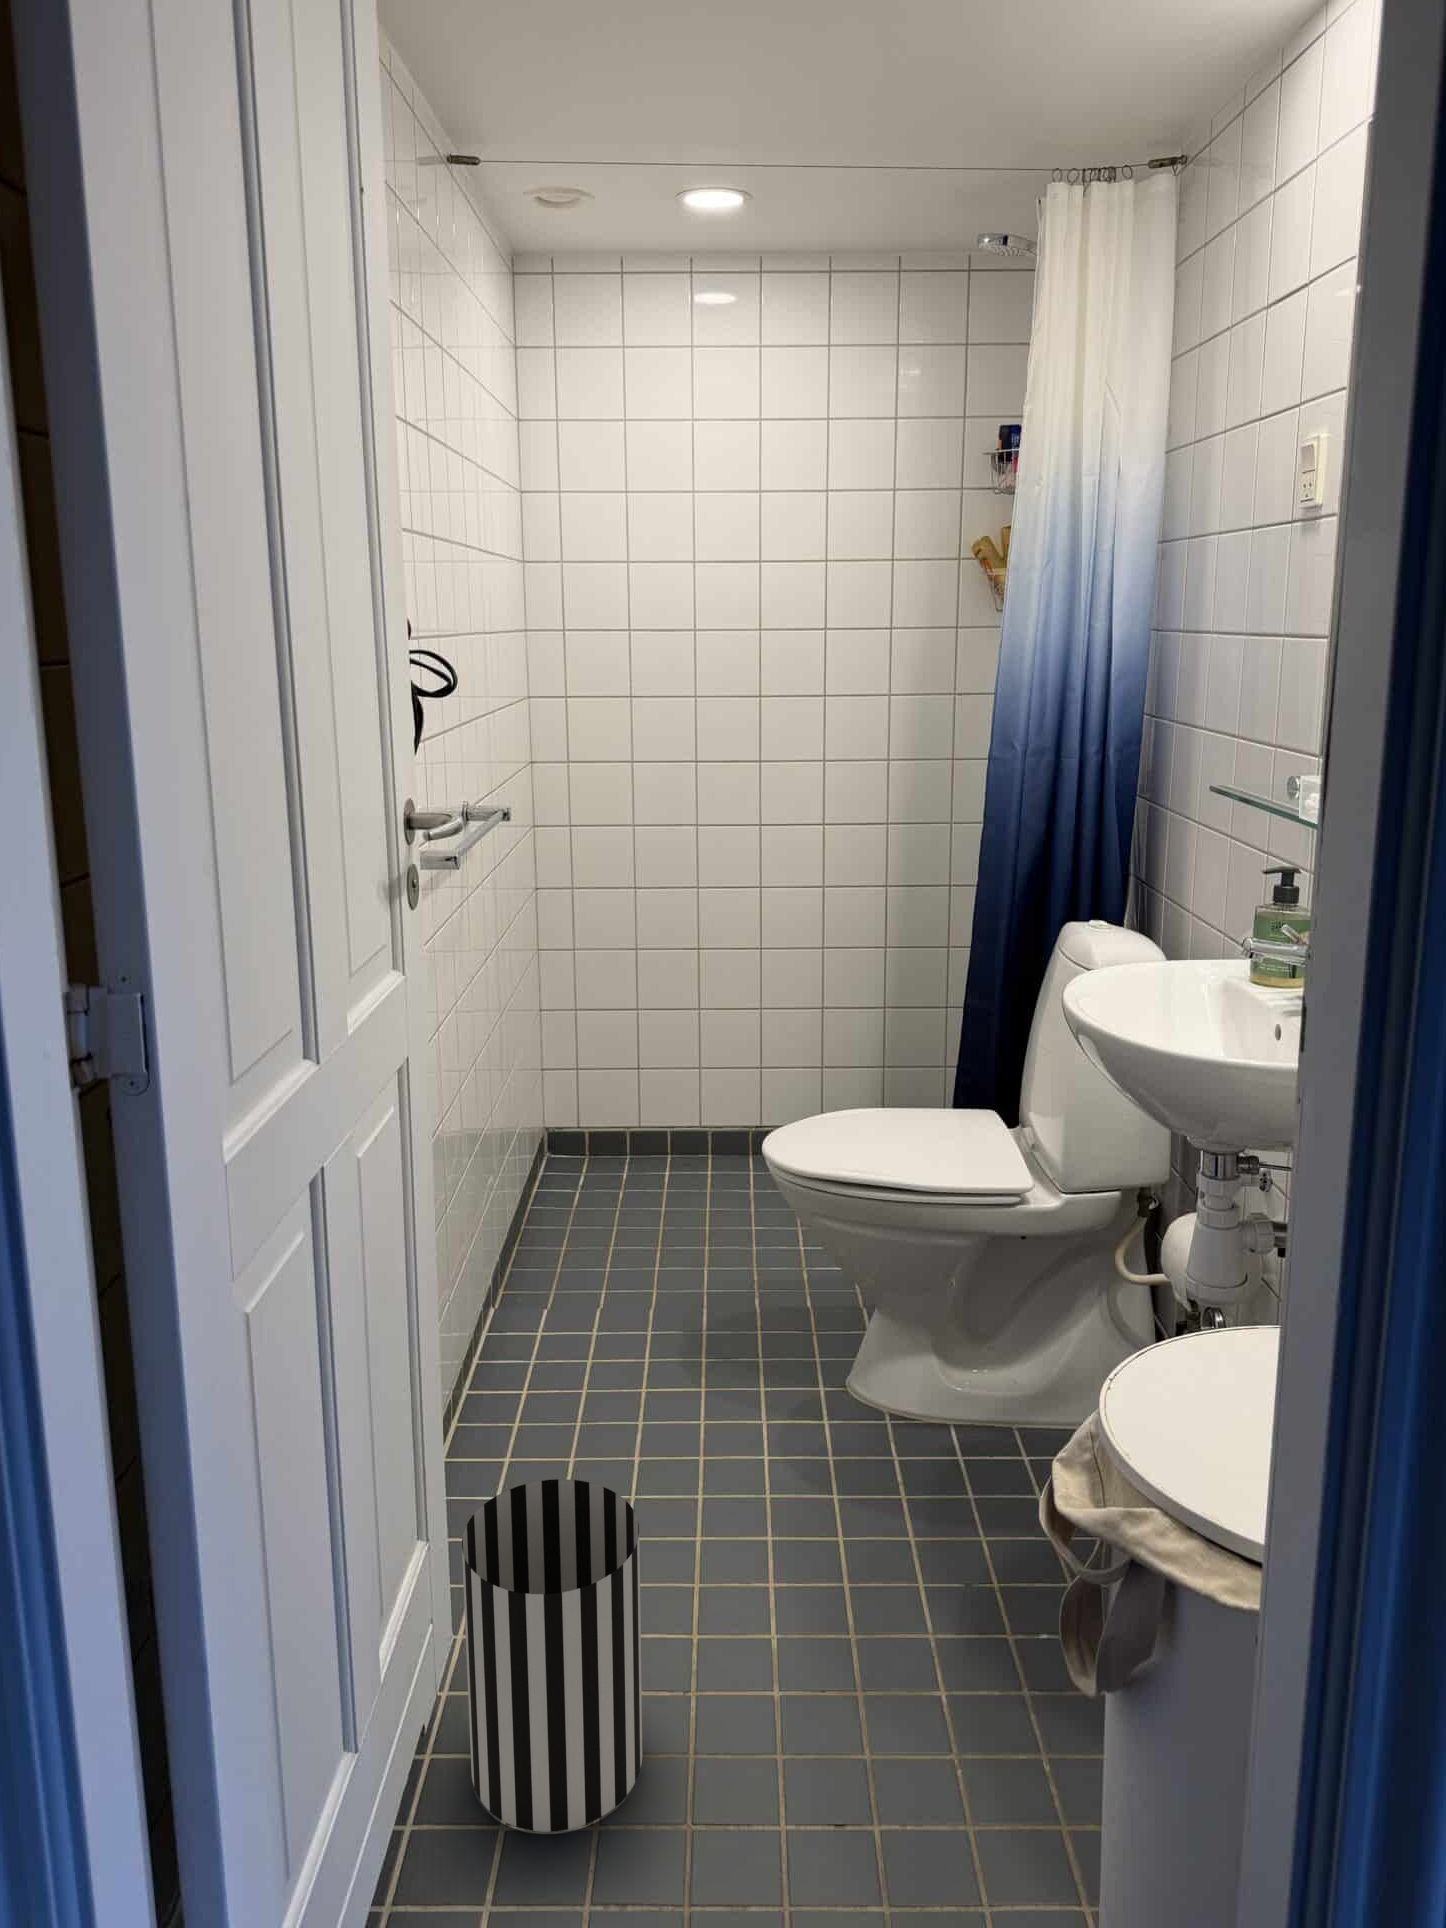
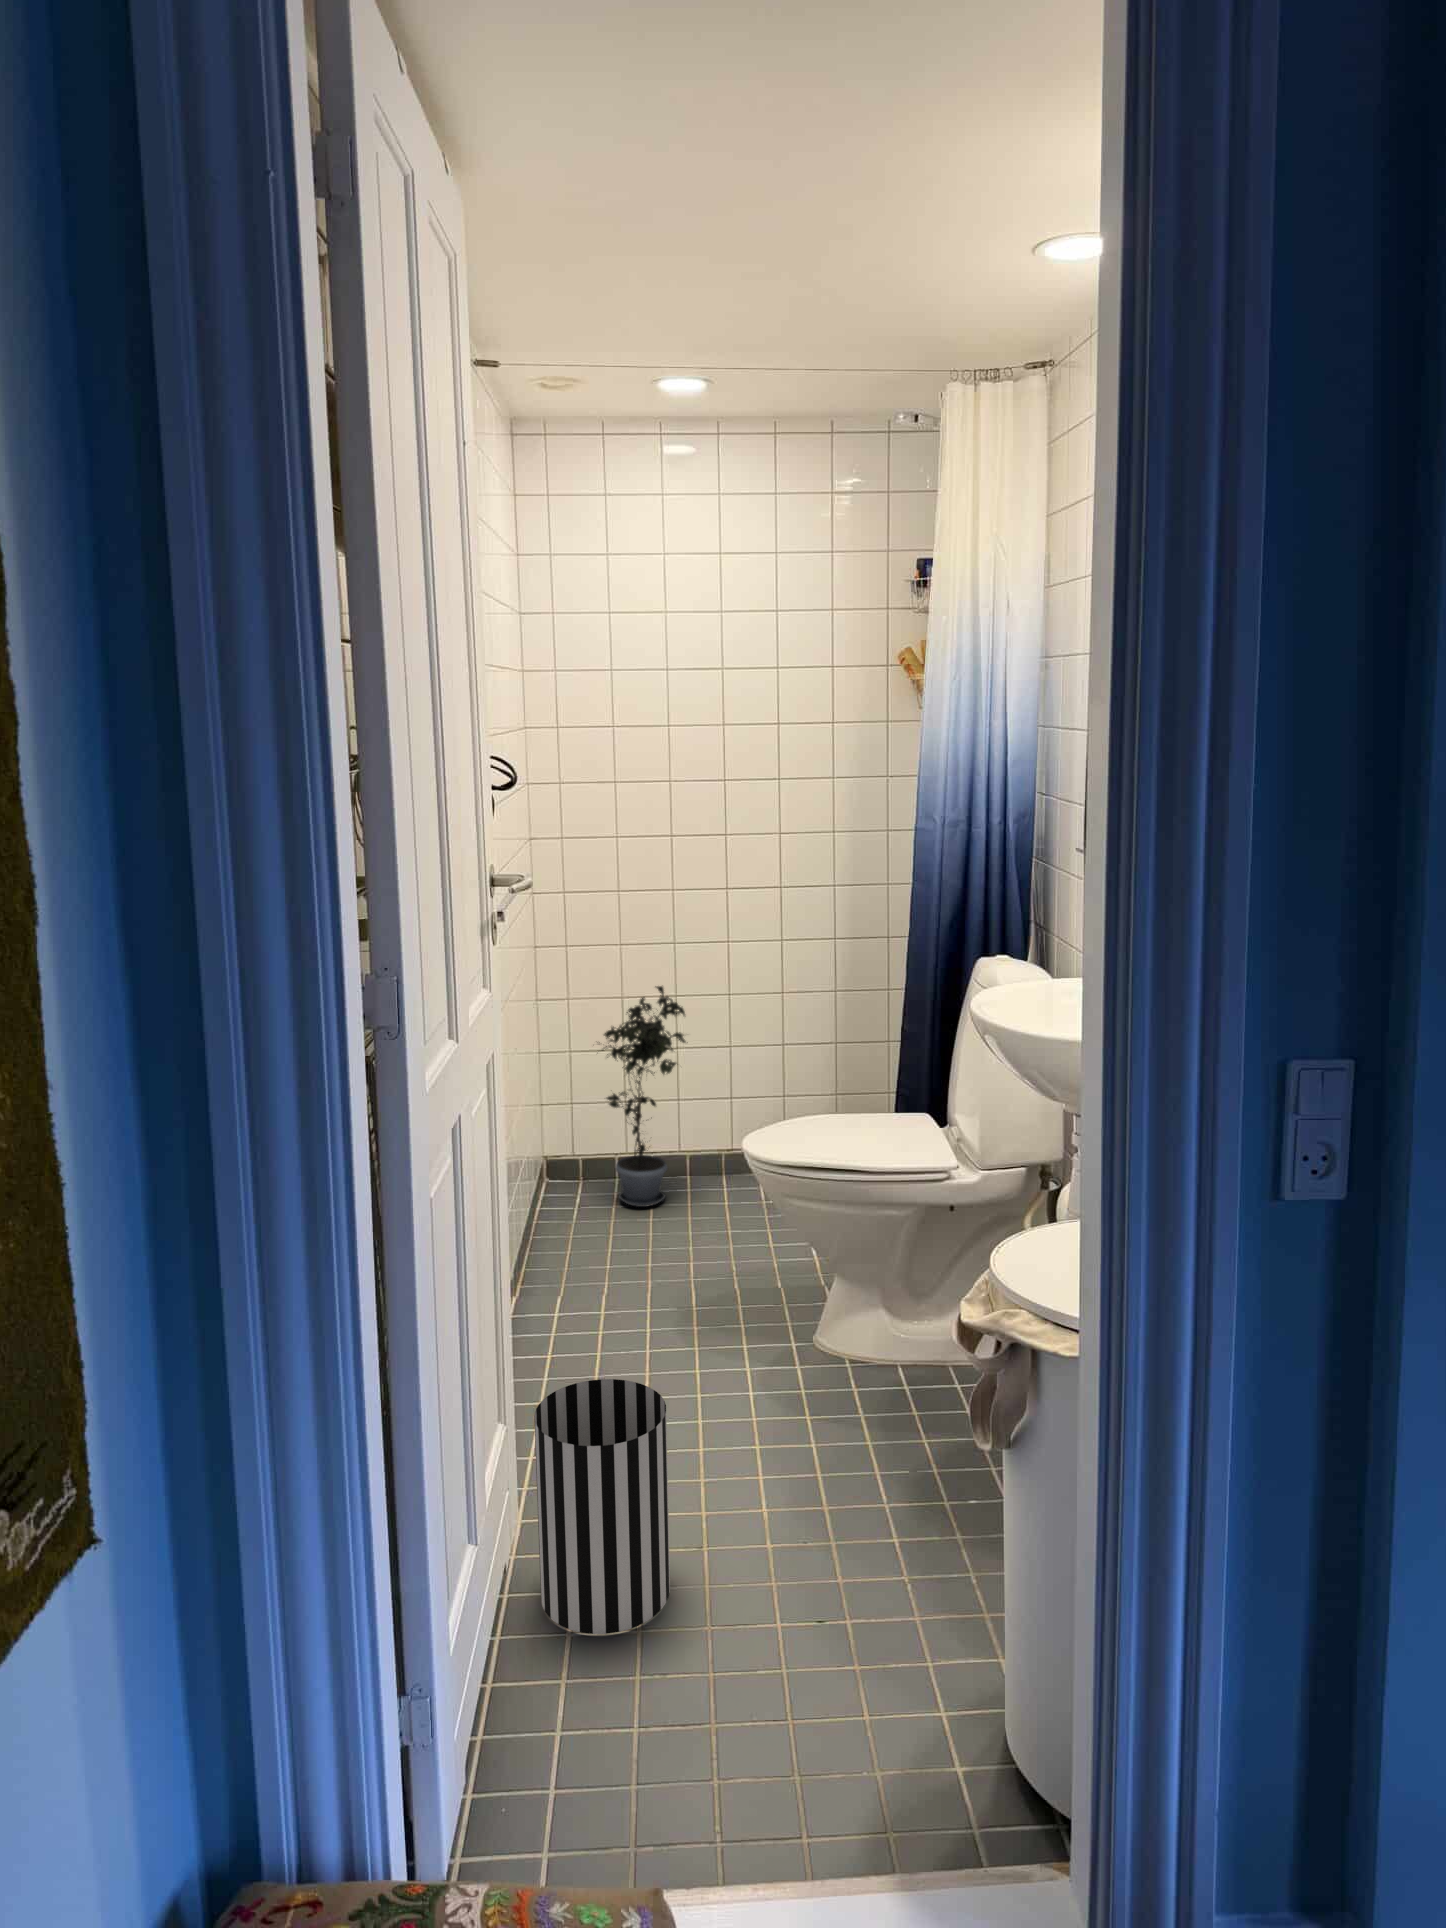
potted plant: none [598,936,713,1193] -> present [599,986,686,1208]

